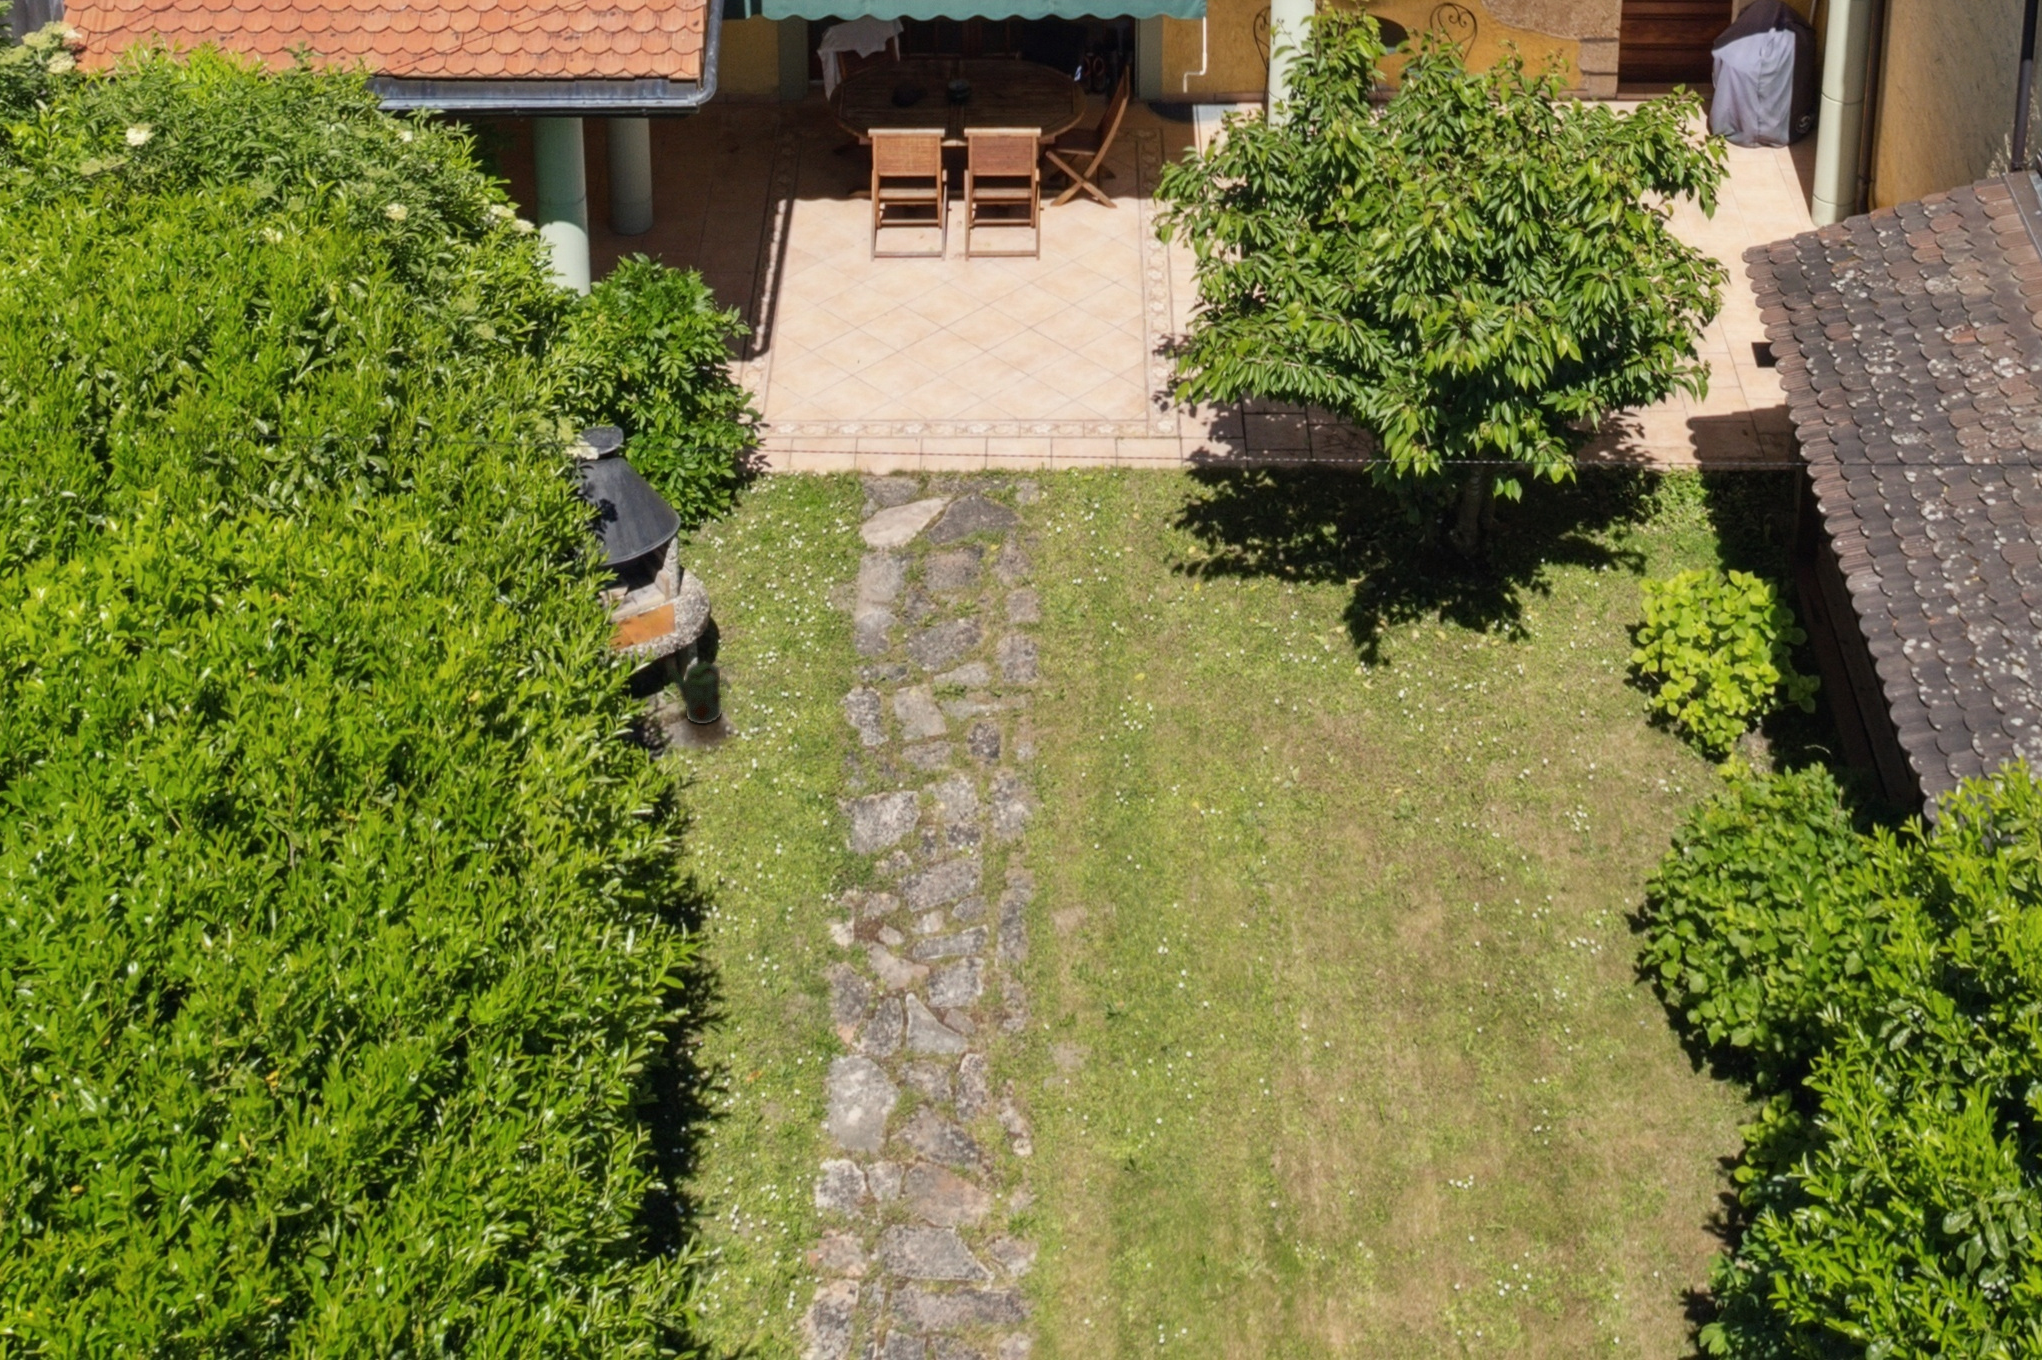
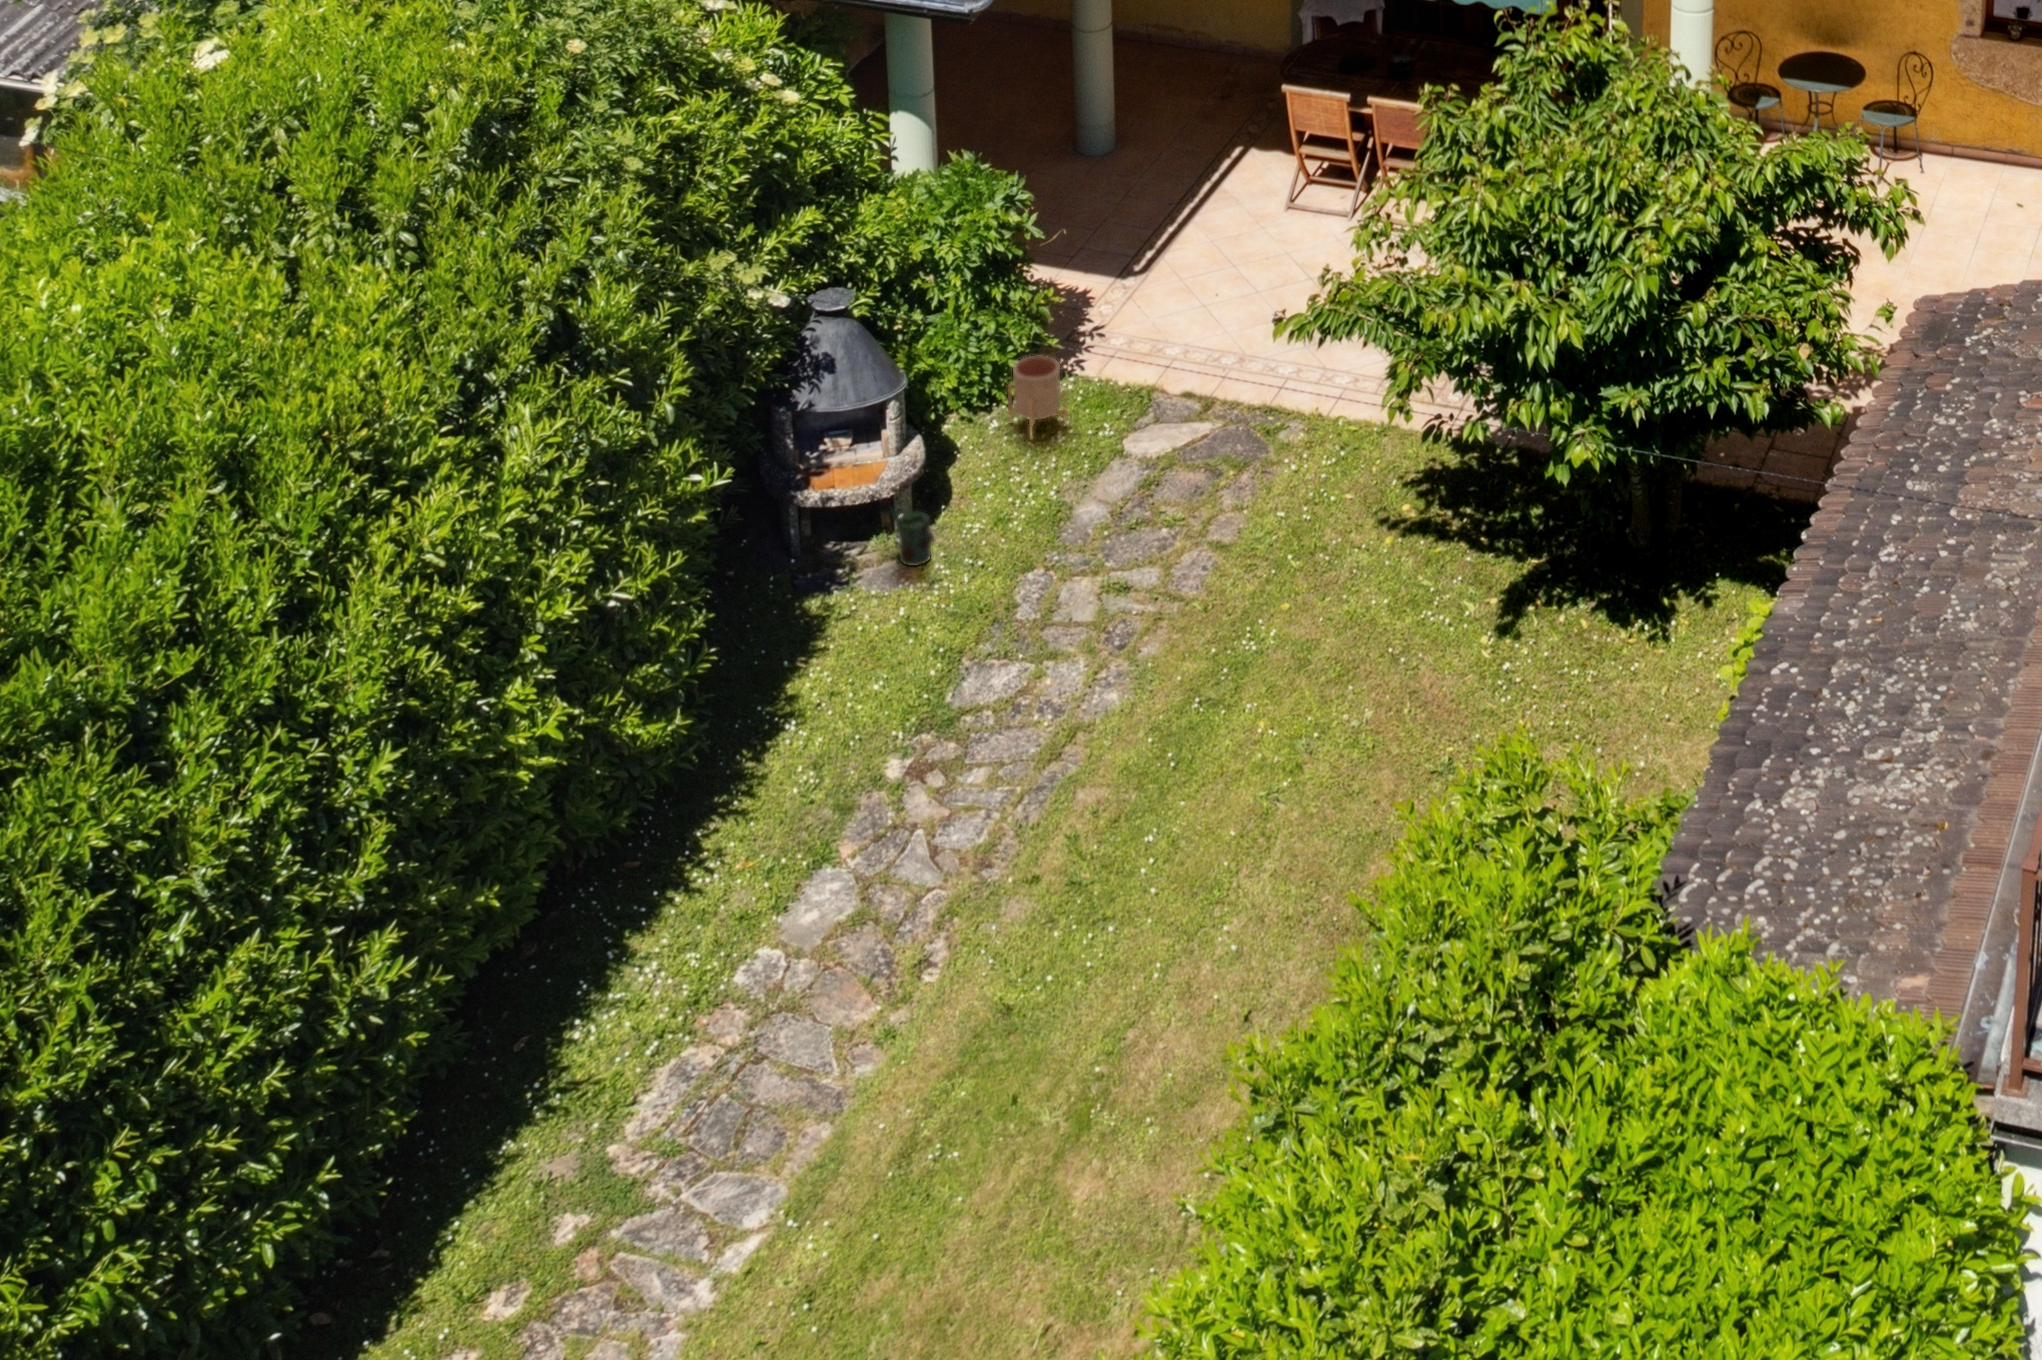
planter: none [719,467,785,561] -> present [1008,356,1067,438]

